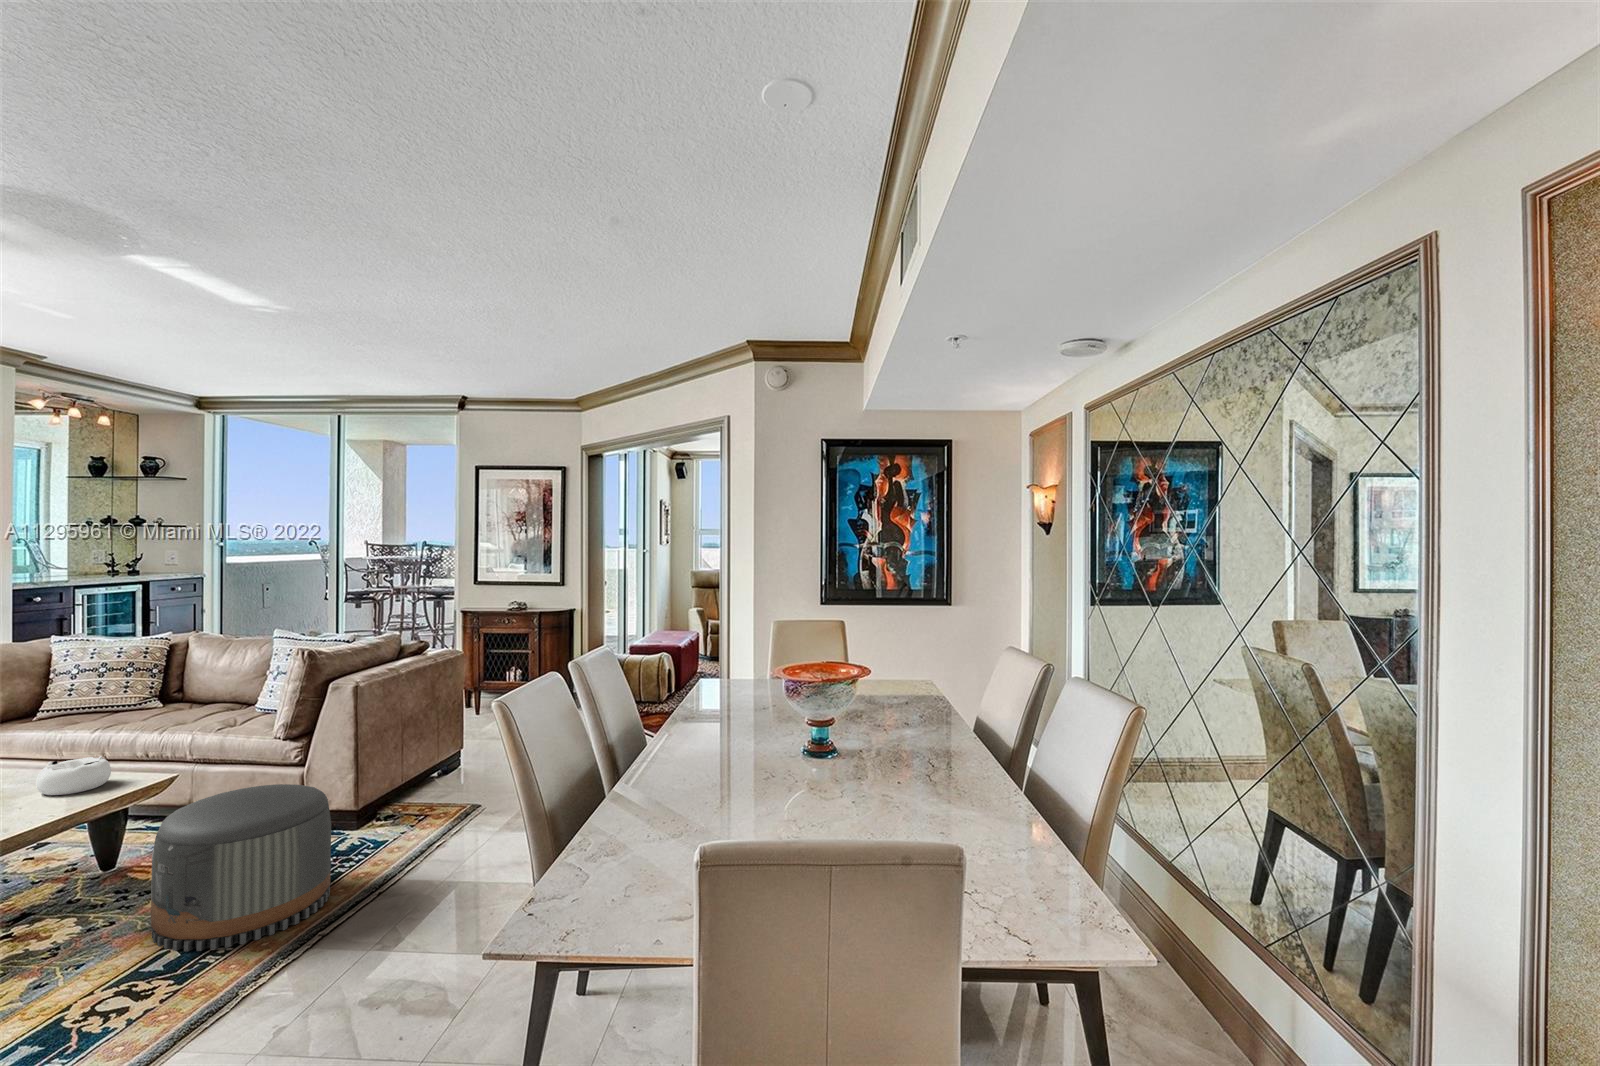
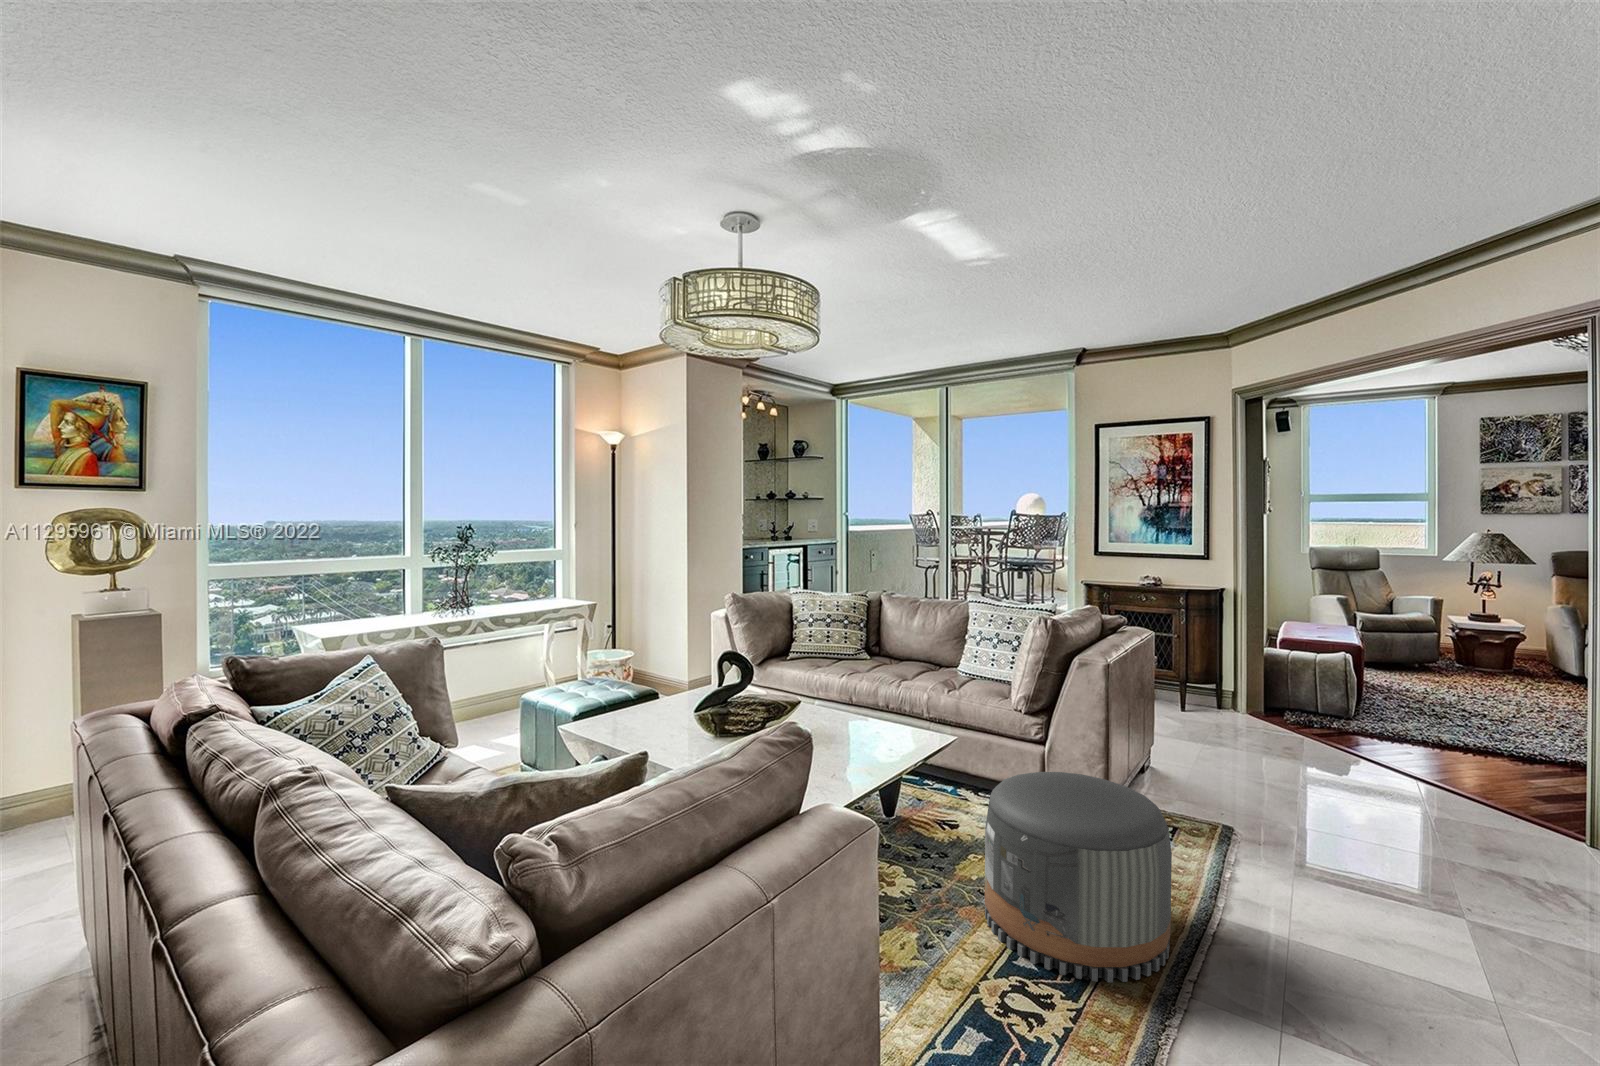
decorative bowl: present [36,756,111,795] -> none [845,706,898,742]

